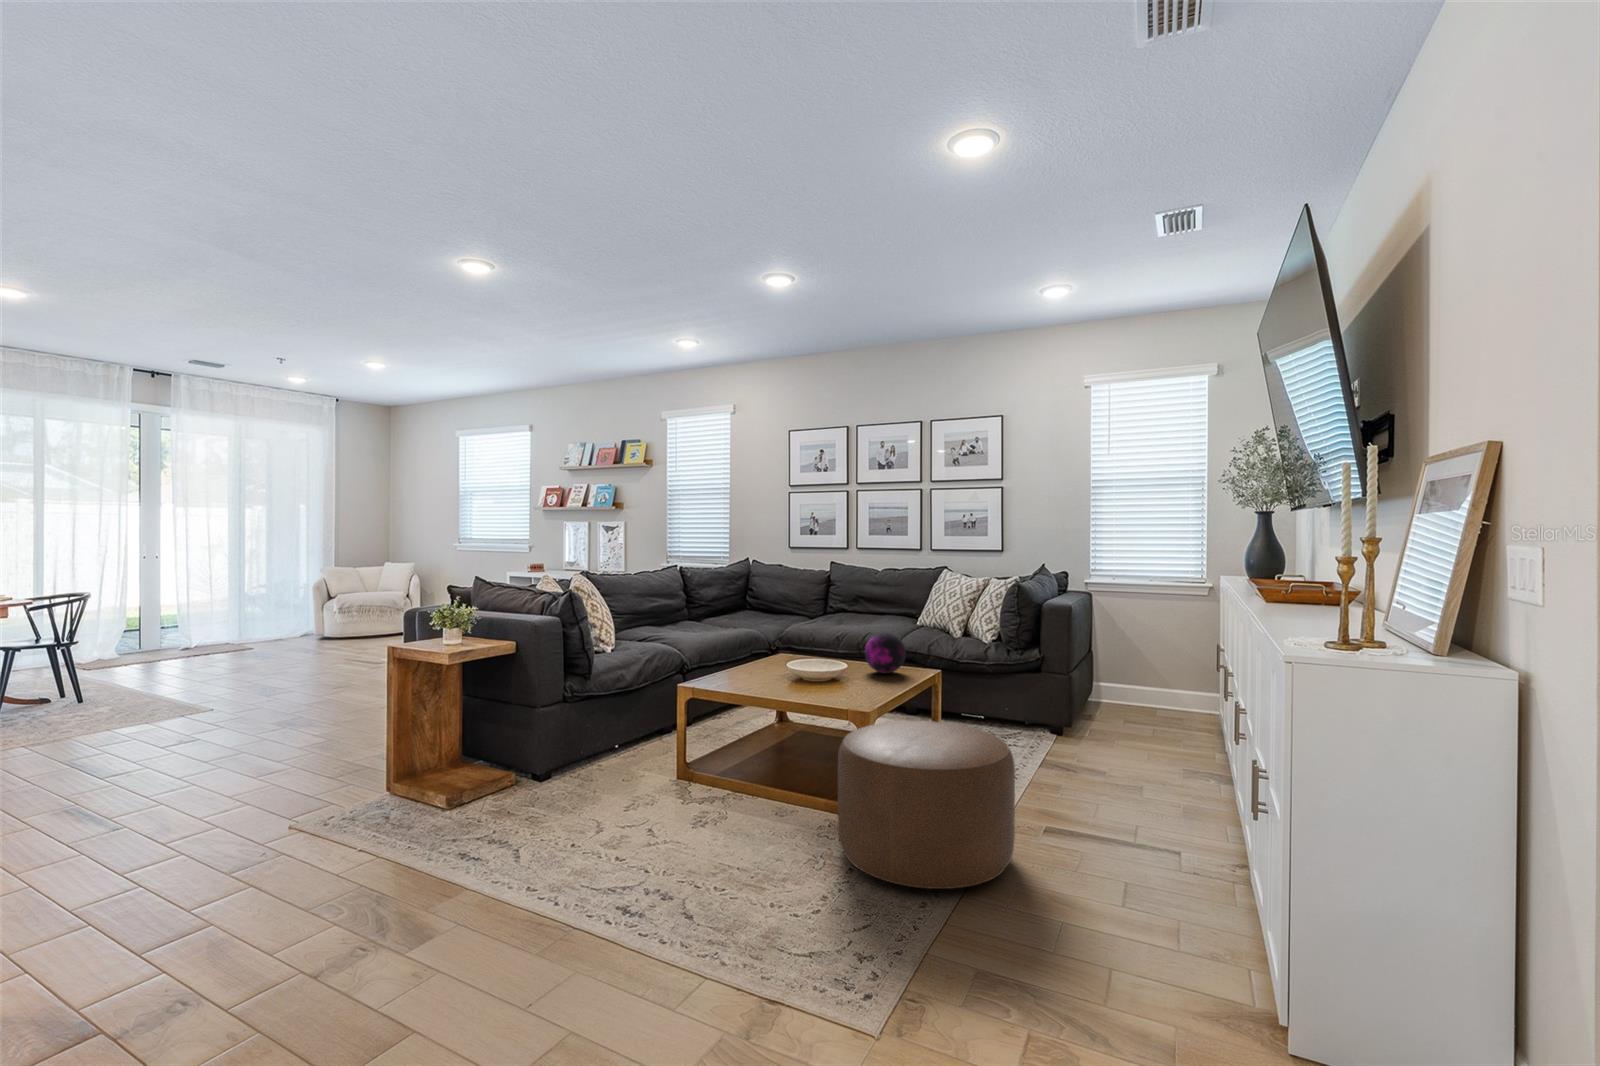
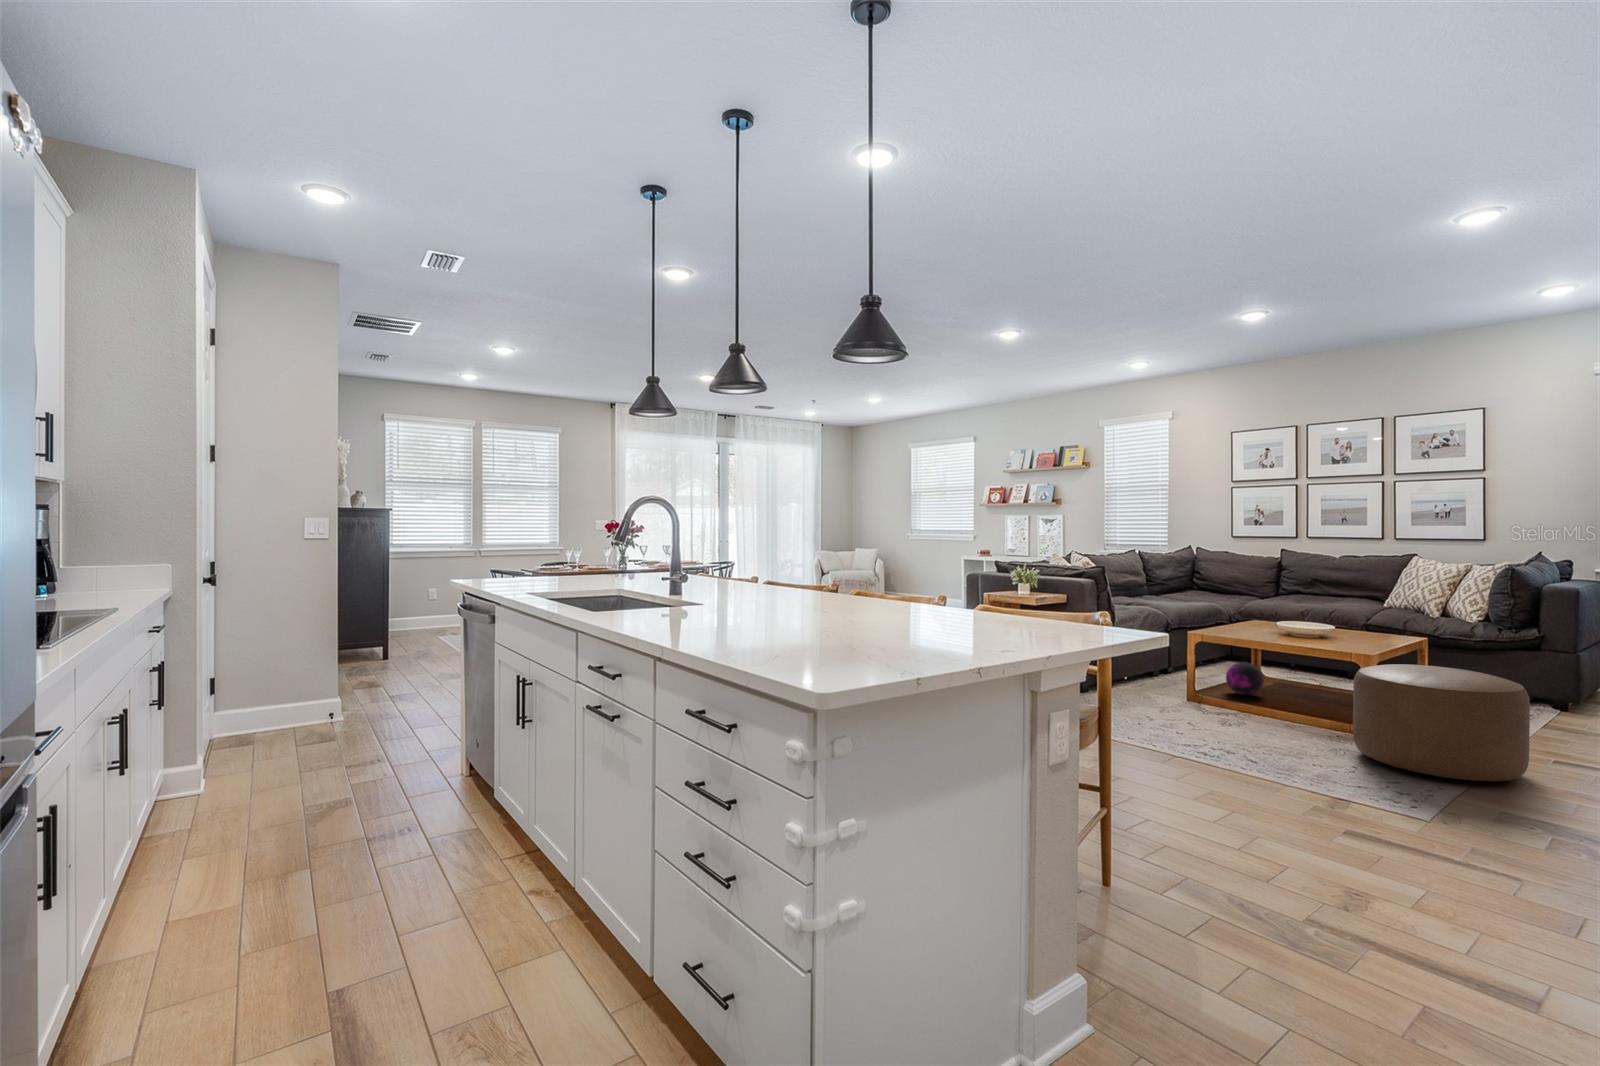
decorative orb: present [865,632,906,673] -> present [1226,662,1264,695]

